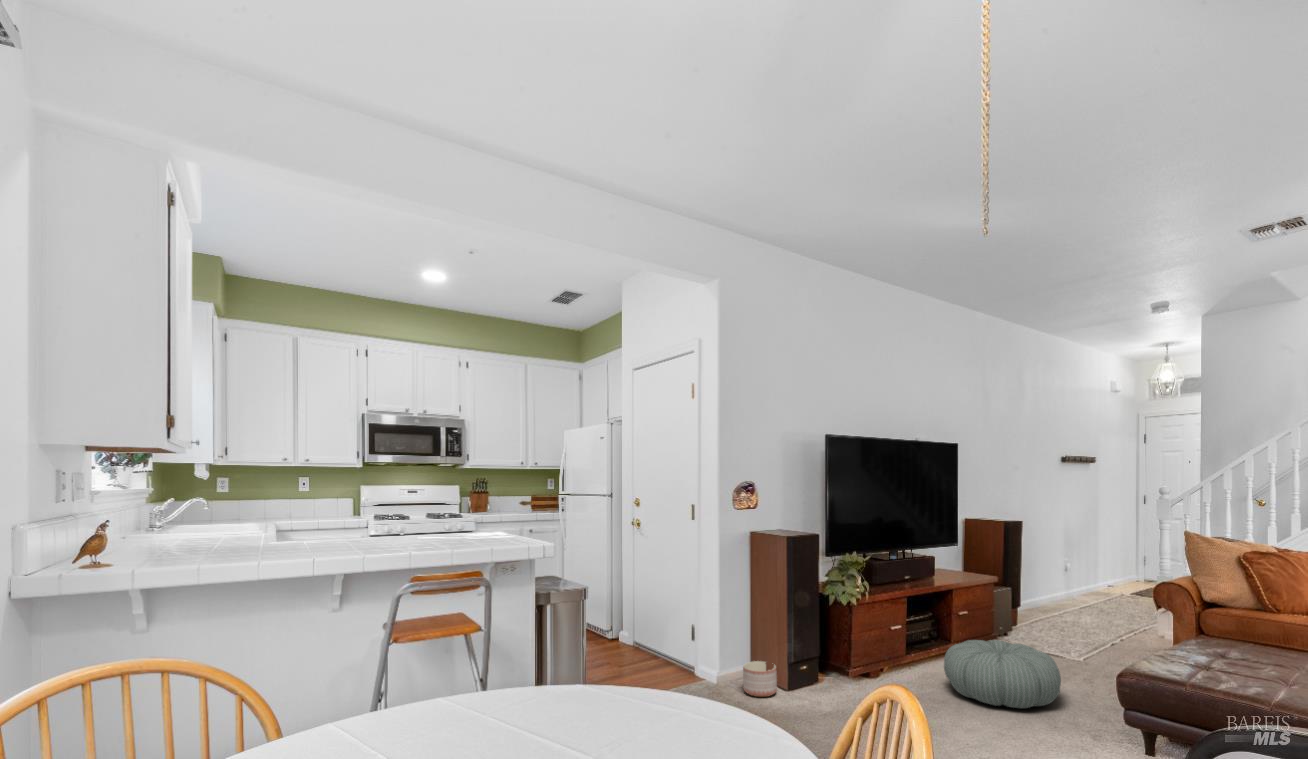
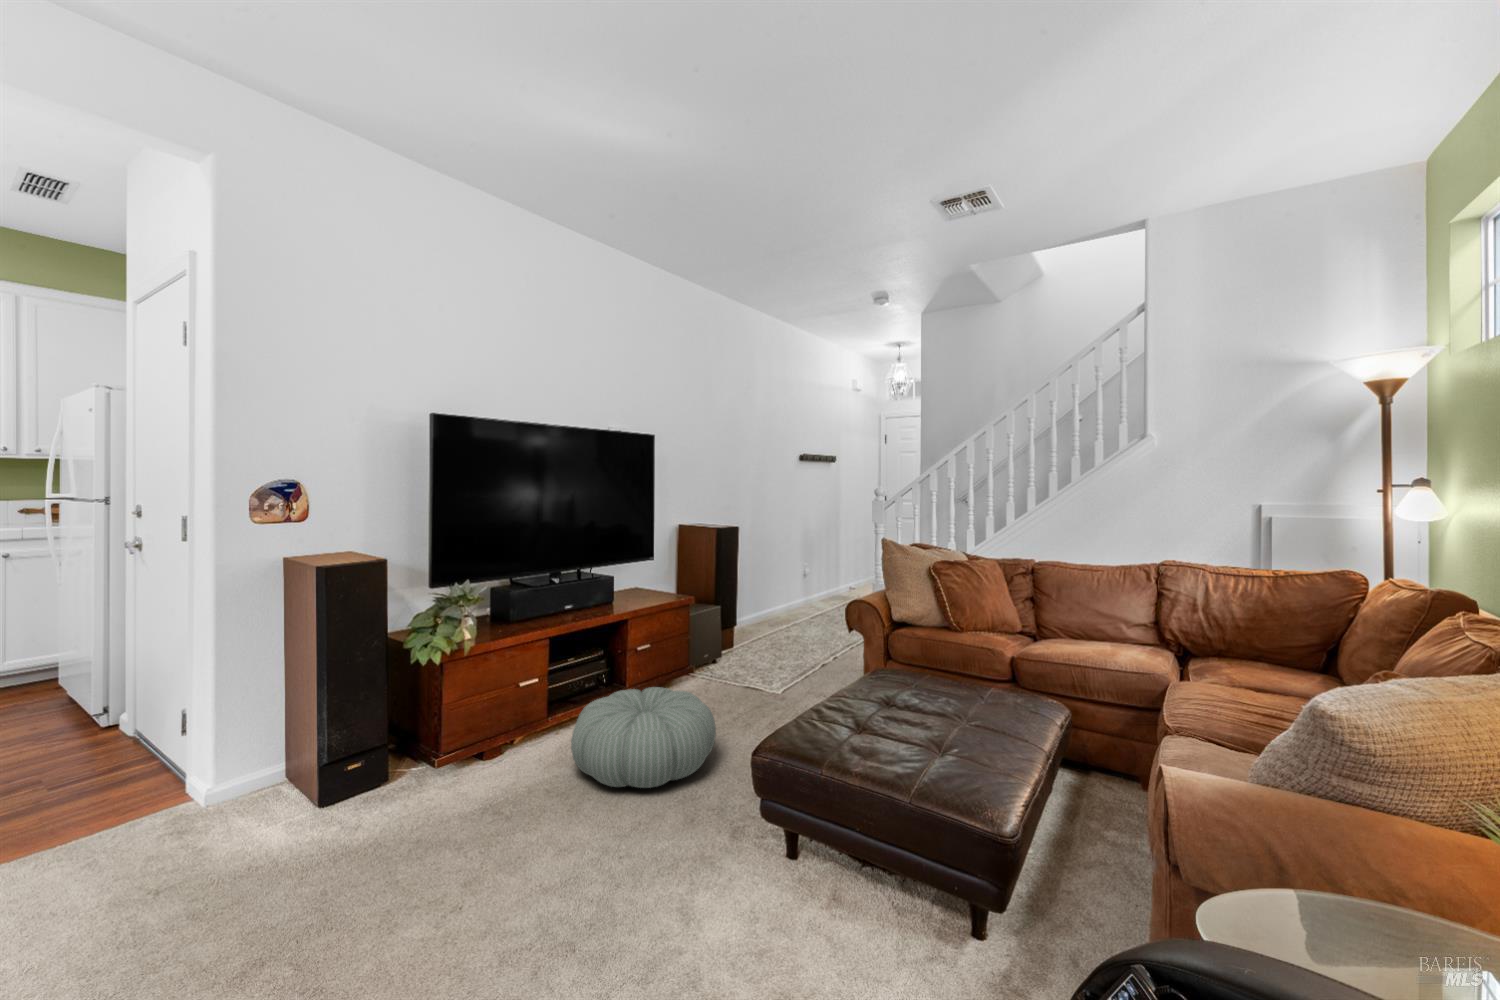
planter: present [743,661,777,697] -> none [220,761,291,826]

